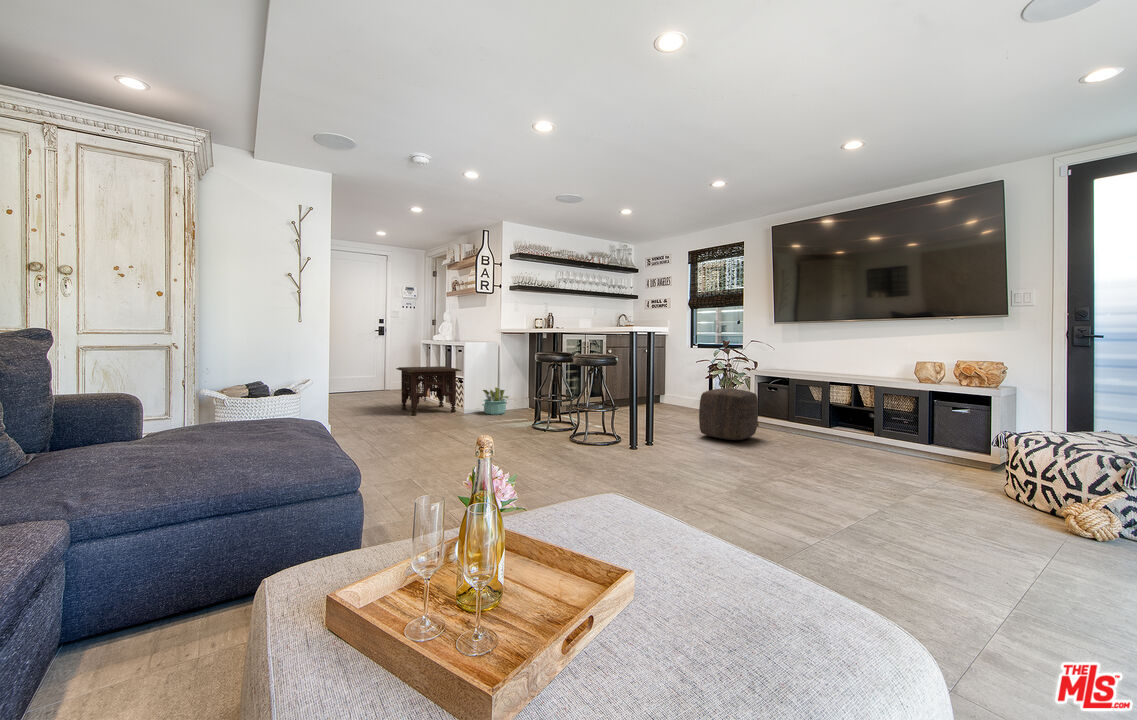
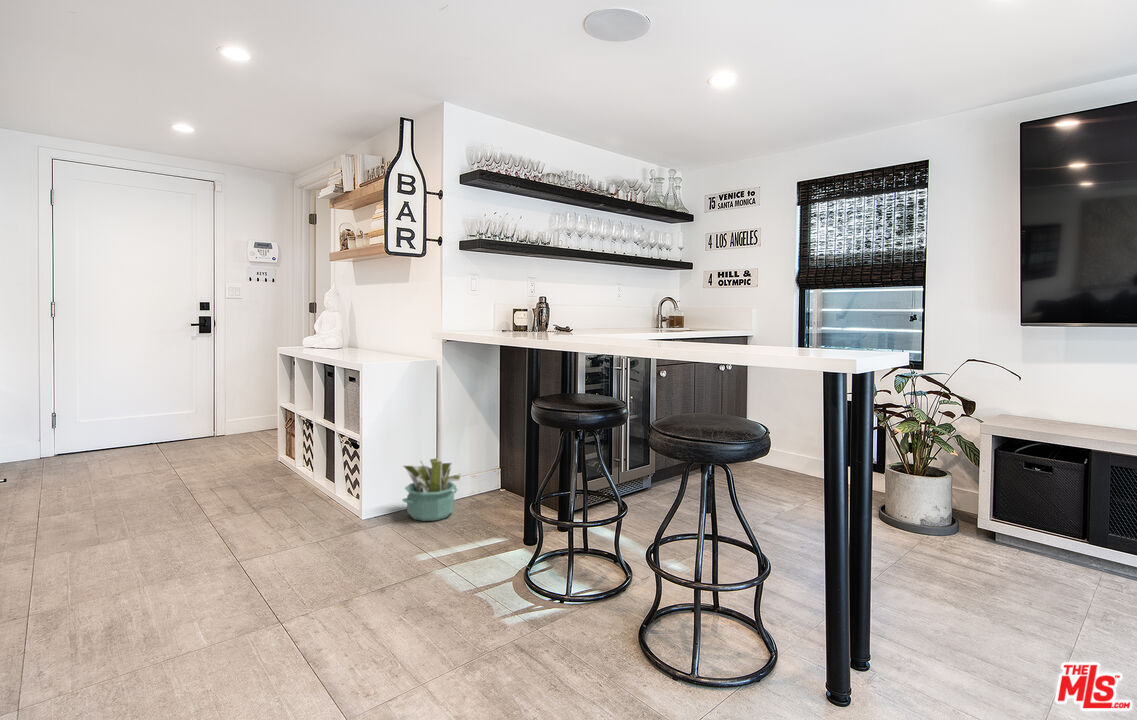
side table: present [396,366,461,415] -> none [210,407,356,532]
ottoman: present [699,389,758,440] -> none [933,485,1080,629]

